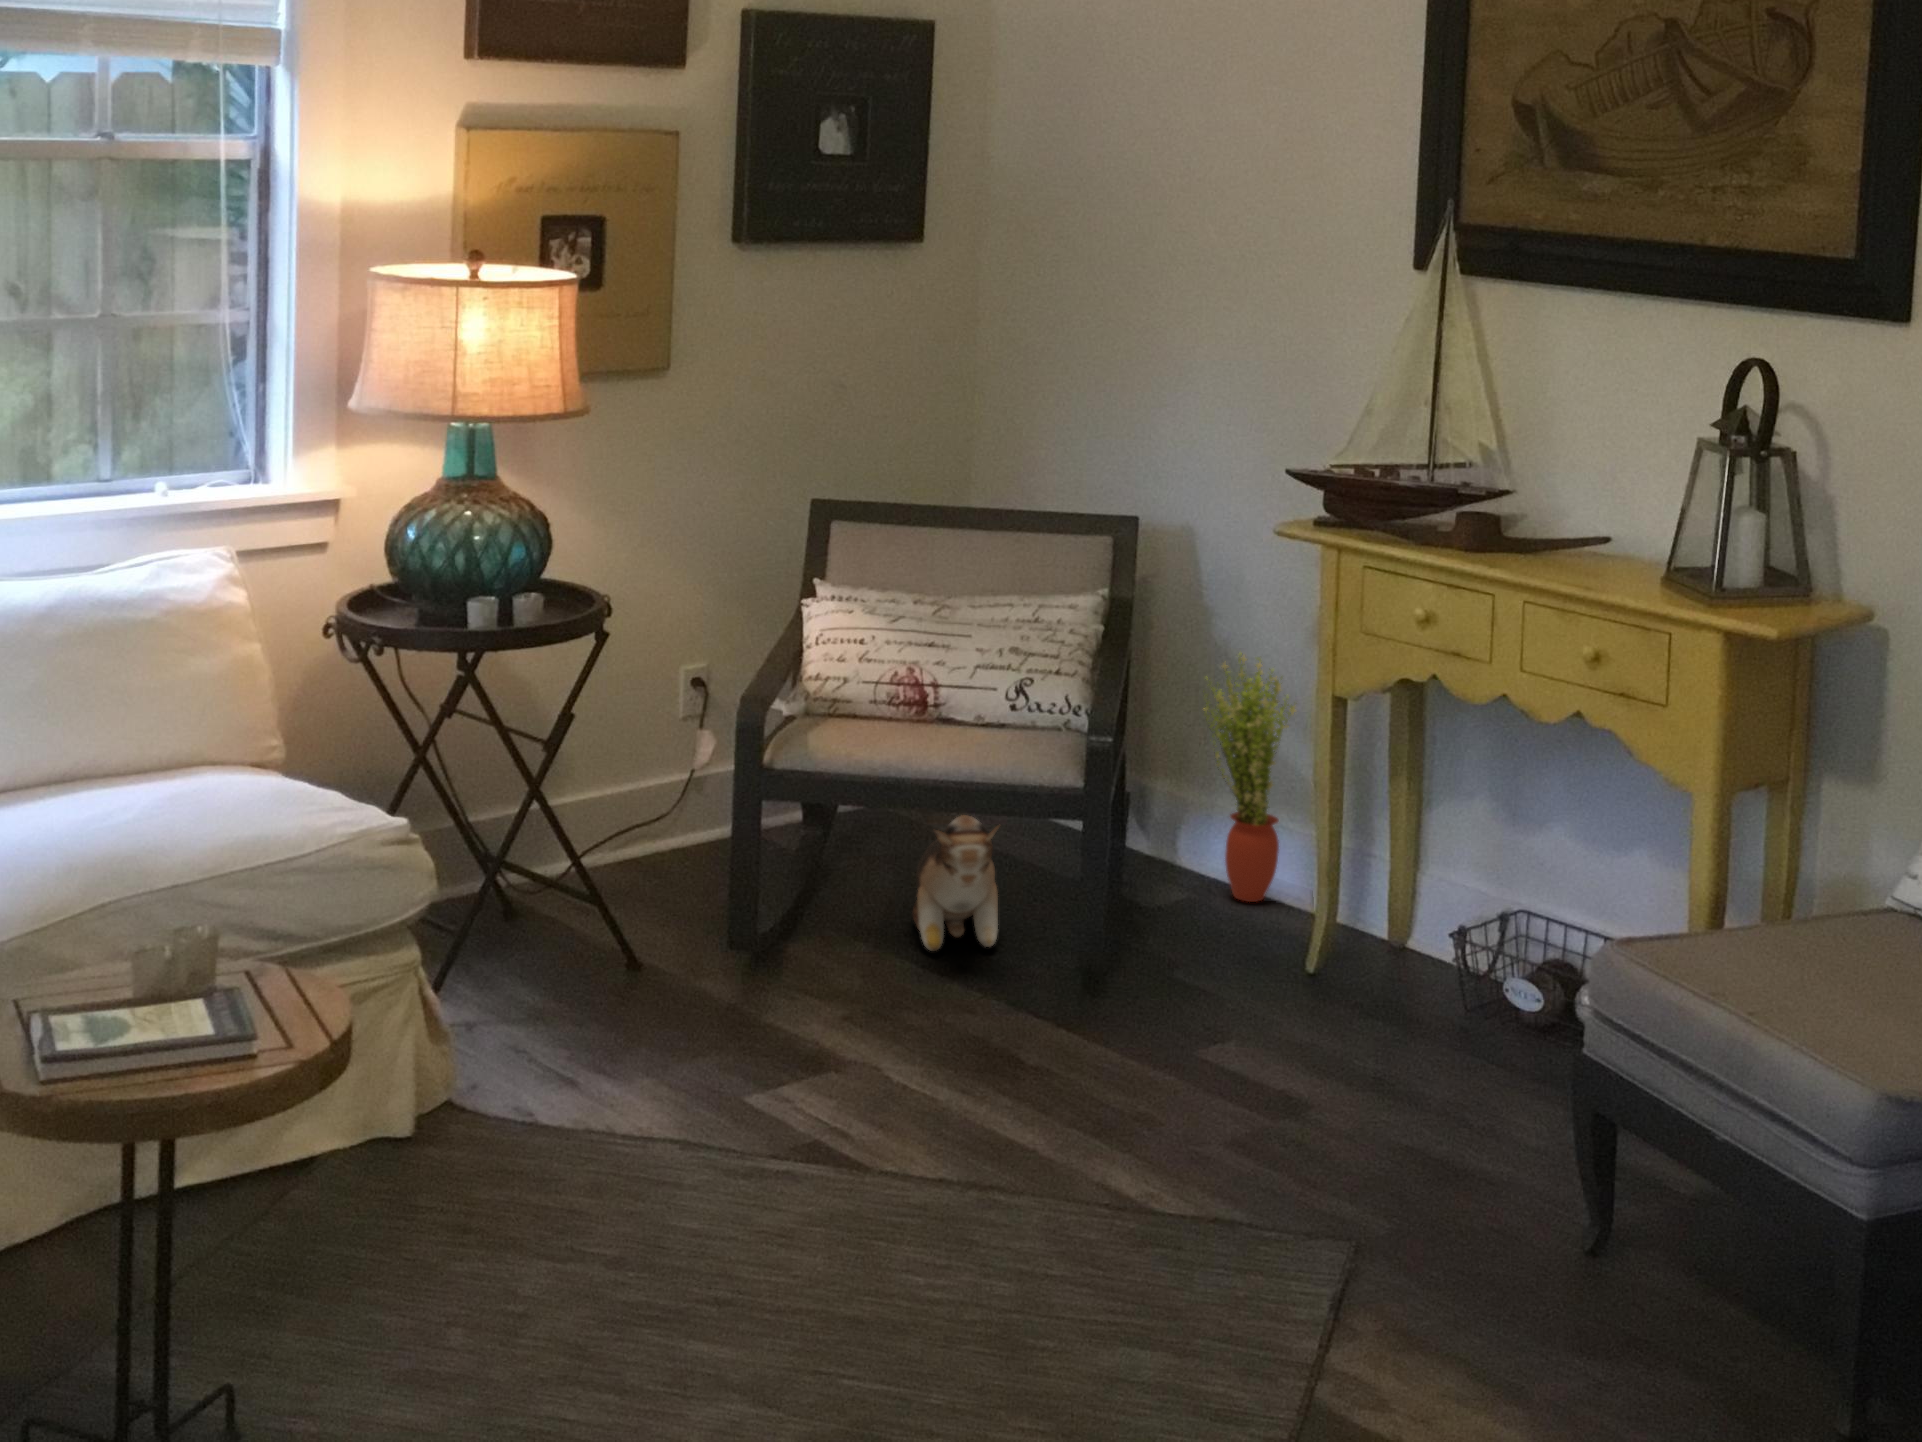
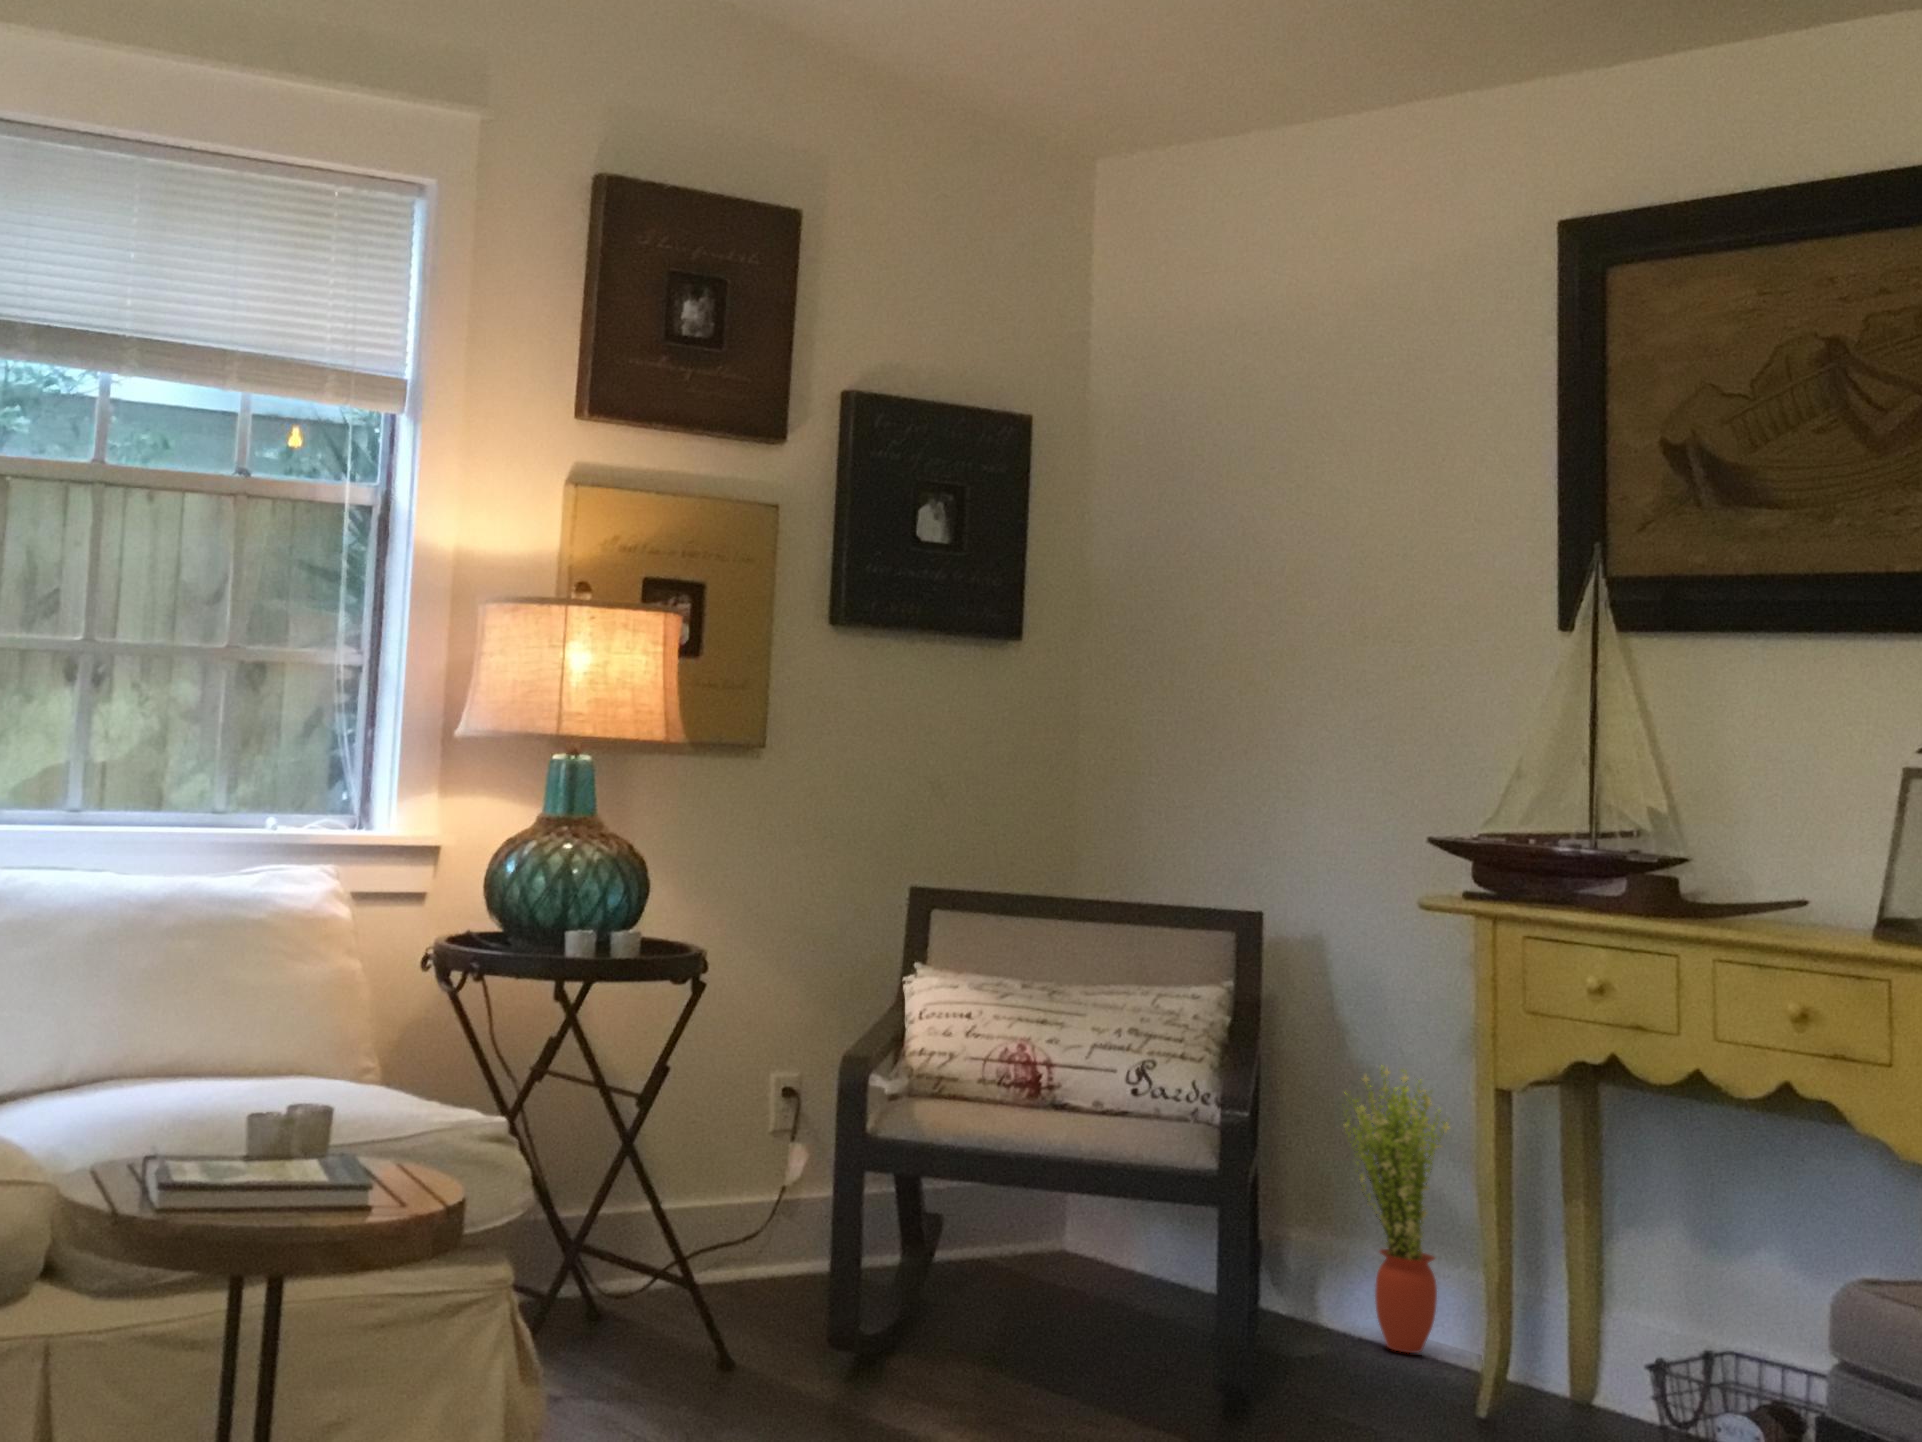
plush toy: present [912,815,999,951] -> none [1026,1207,1124,1367]

